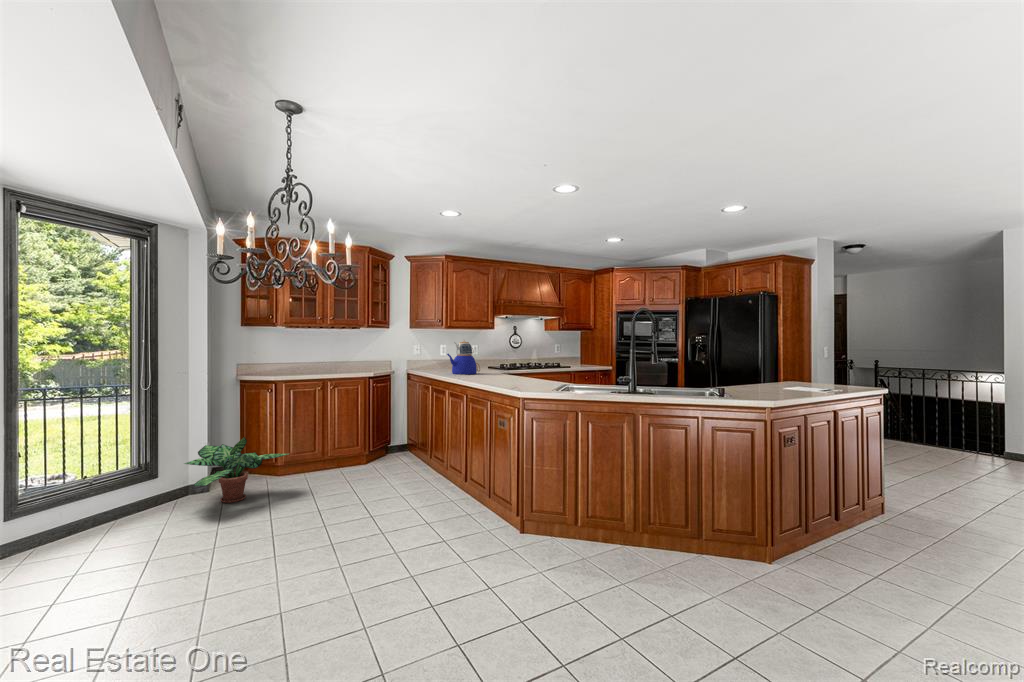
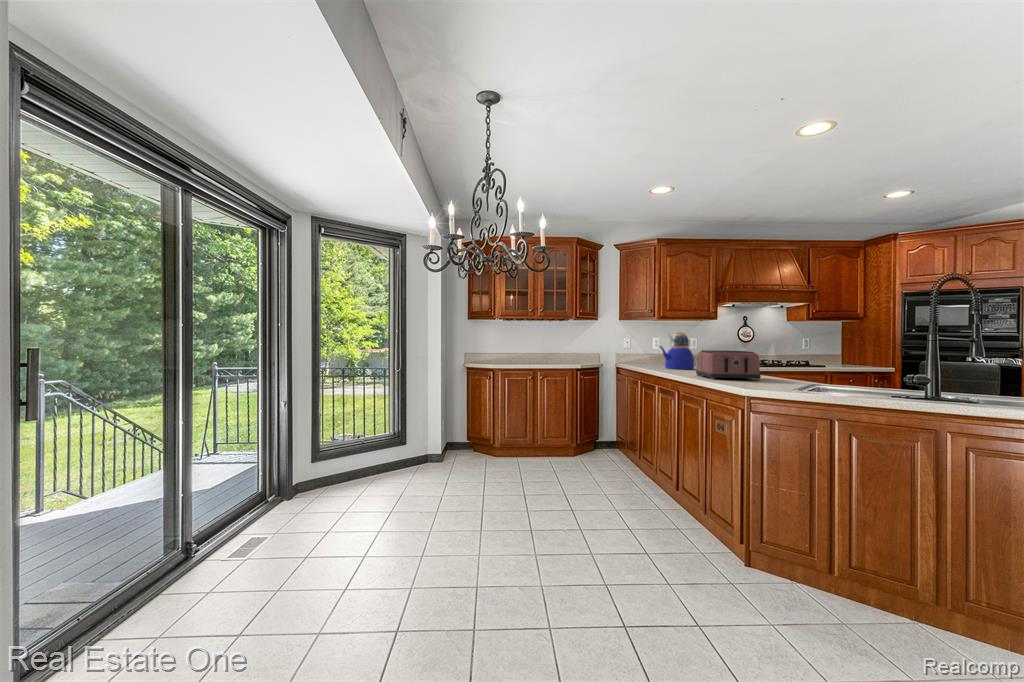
toaster: none [480,358,529,383] -> present [696,350,761,380]
potted plant: present [185,437,288,503] -> none [419,419,504,477]

